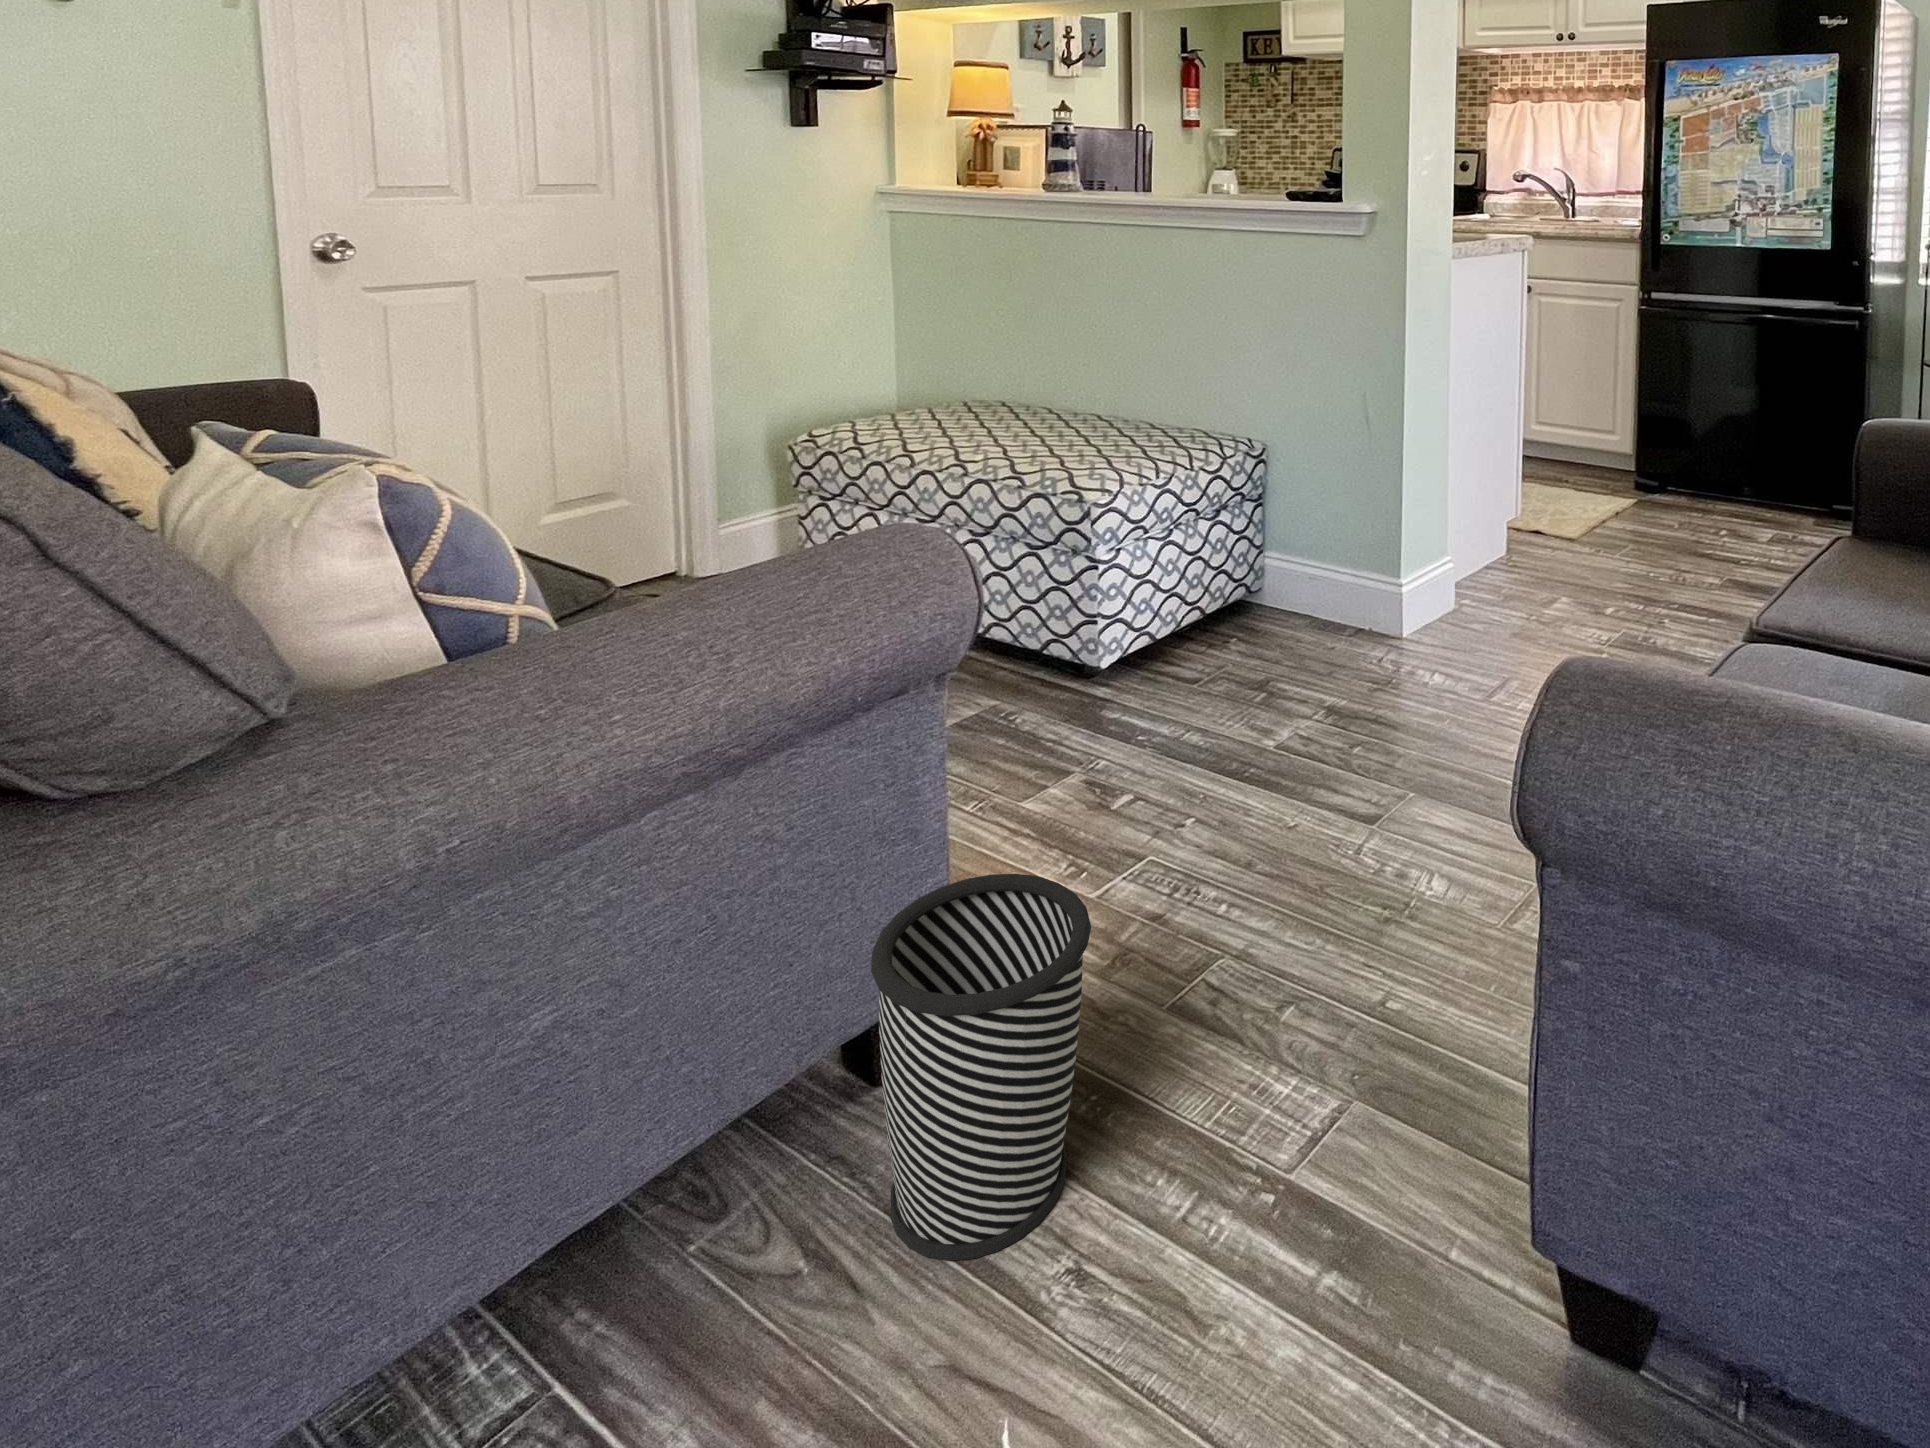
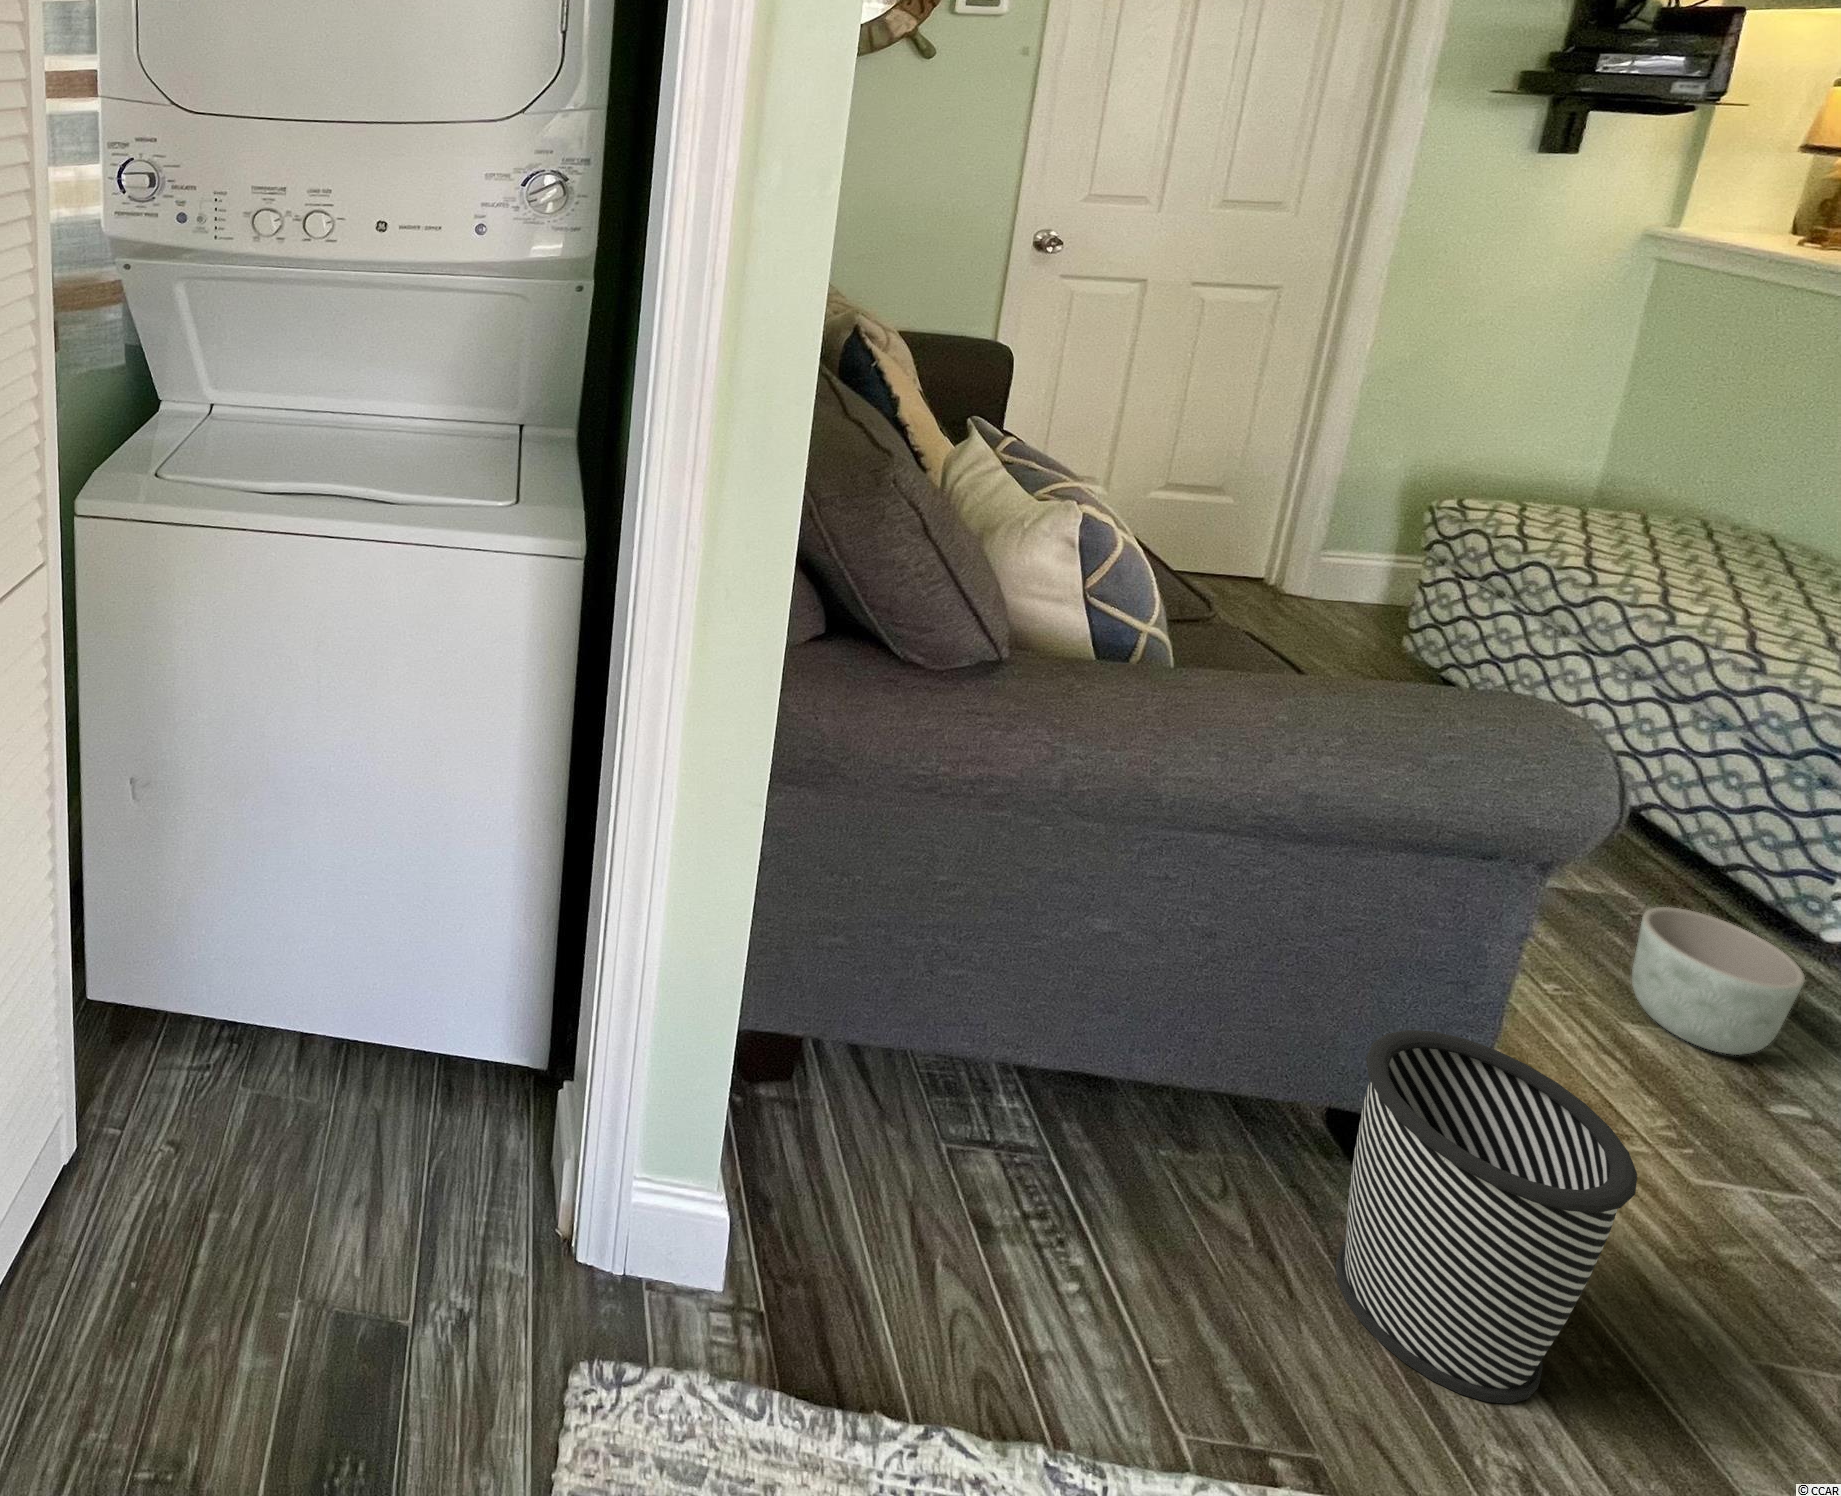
planter: none [1010,683,1104,791] -> present [1632,907,1805,1055]

